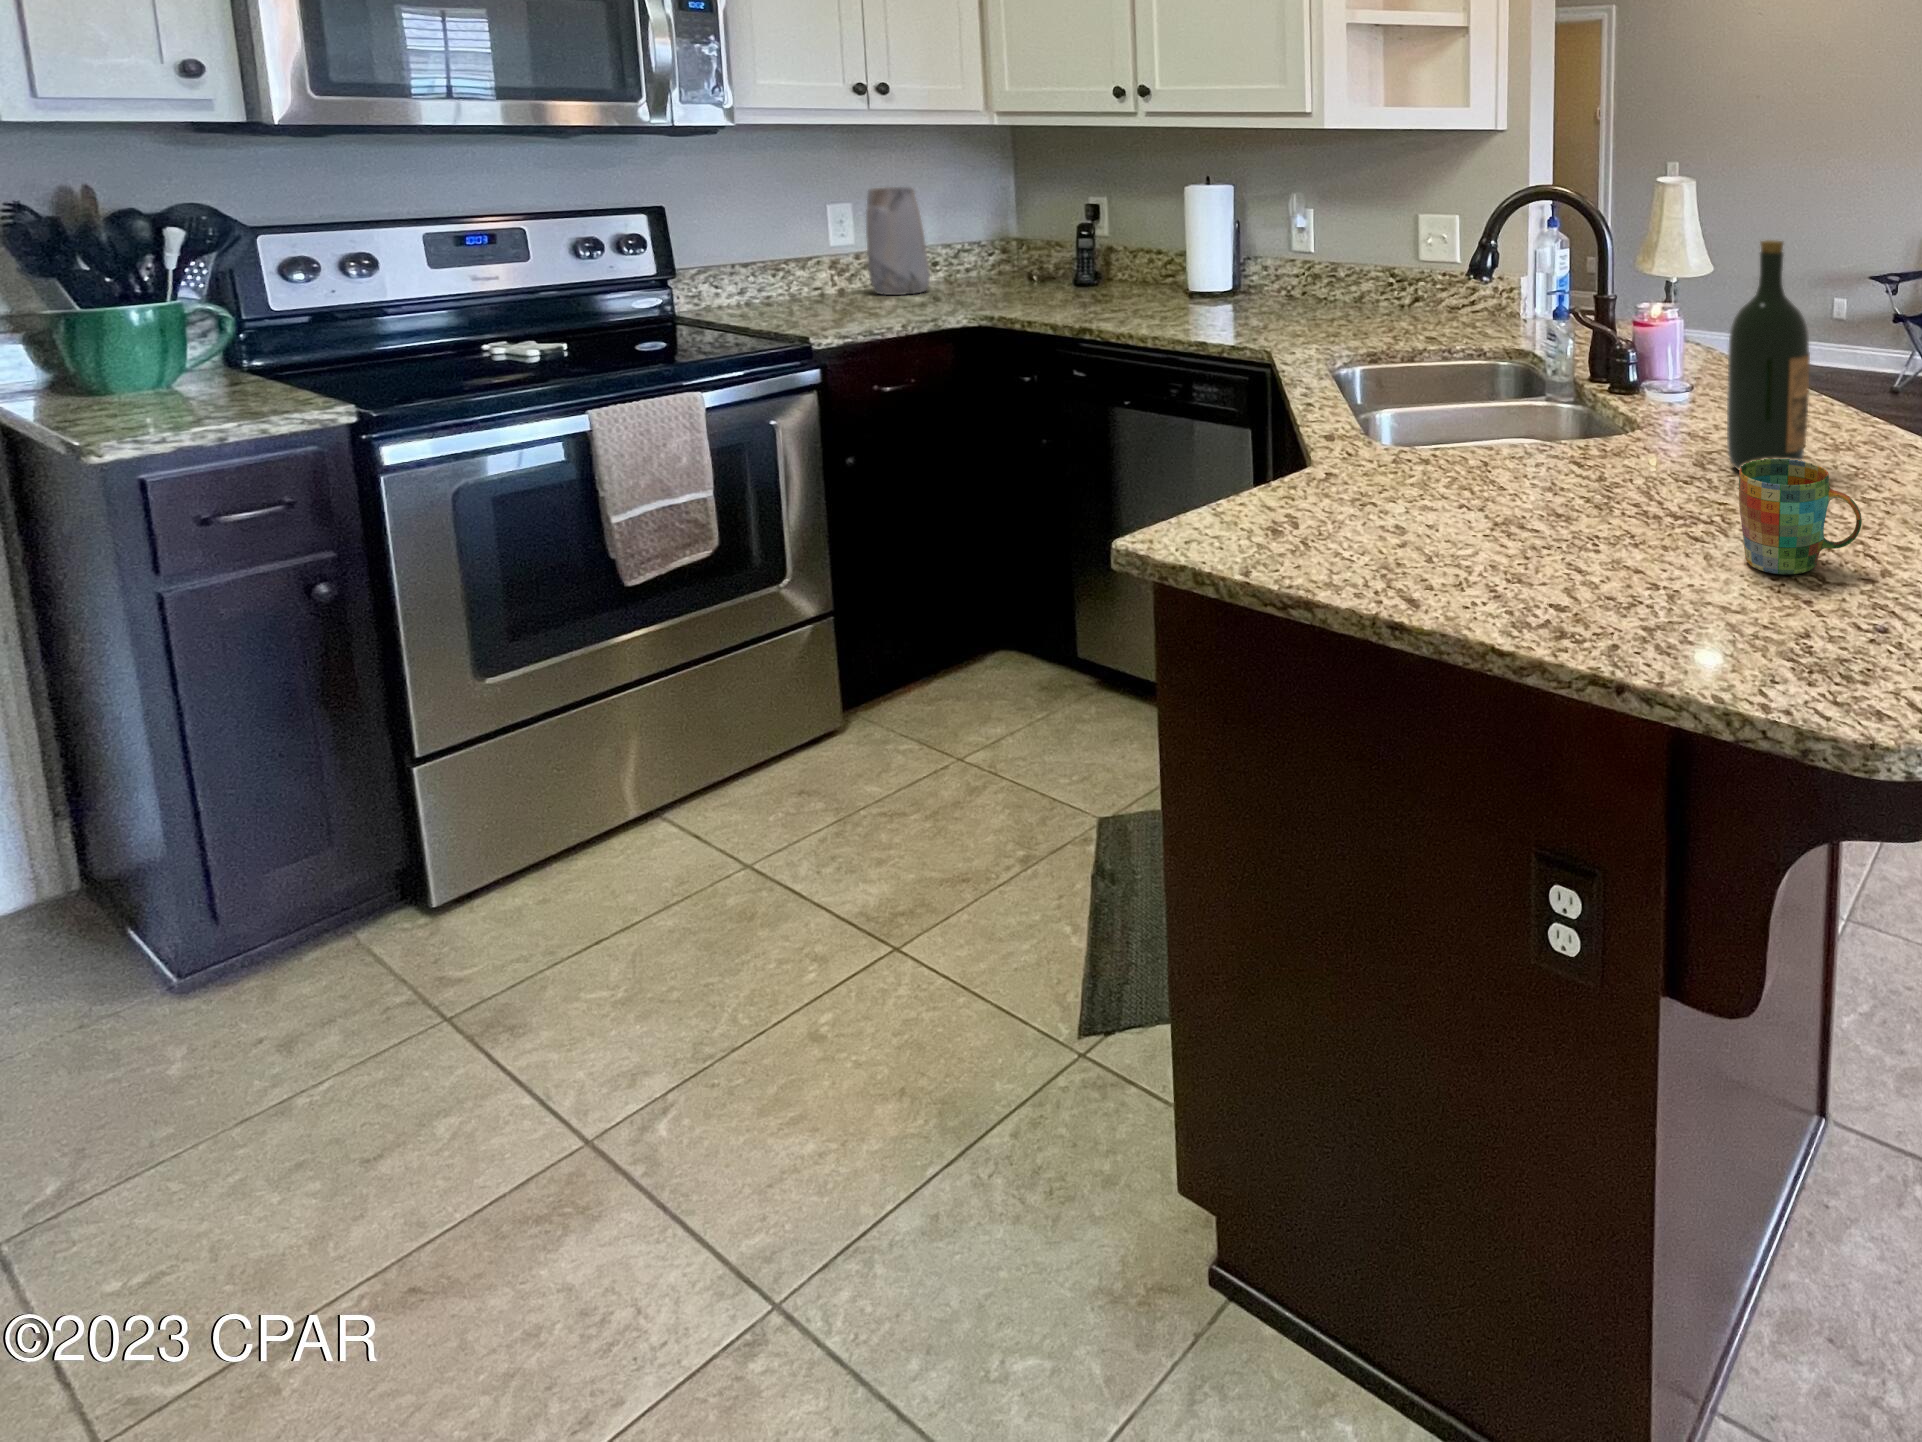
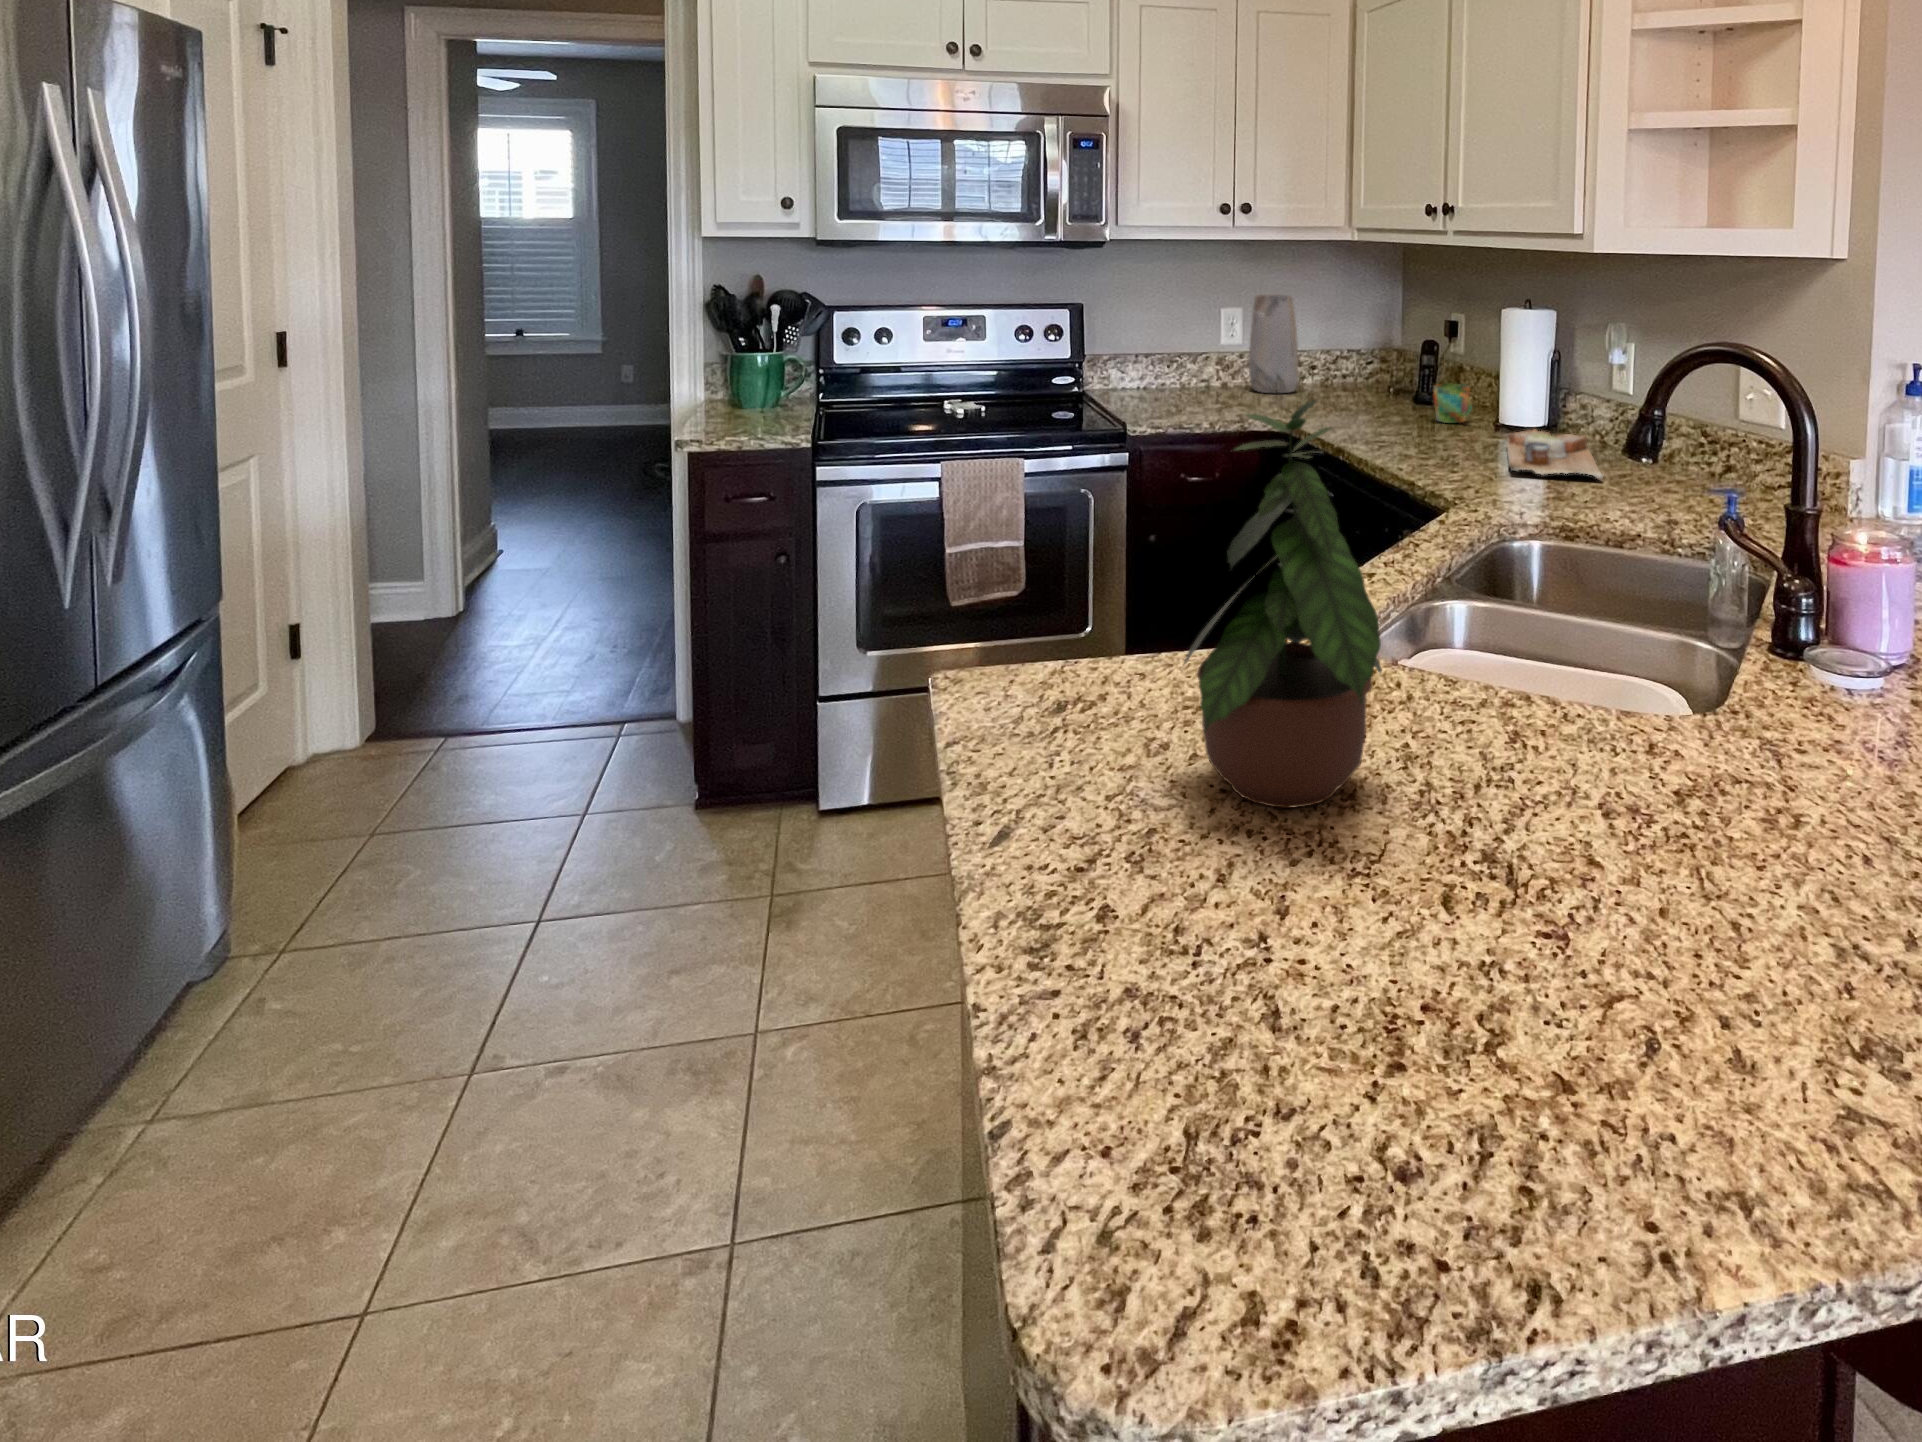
potted plant: none [1445,207,1641,518] -> present [1184,400,1382,808]
wine bottle: present [1727,240,1810,469] -> none [1640,479,1782,870]
cutting board: none [1218,290,1341,323] -> present [1507,429,1603,481]
mug: present [1739,459,1862,574] -> present [1434,384,1472,423]

